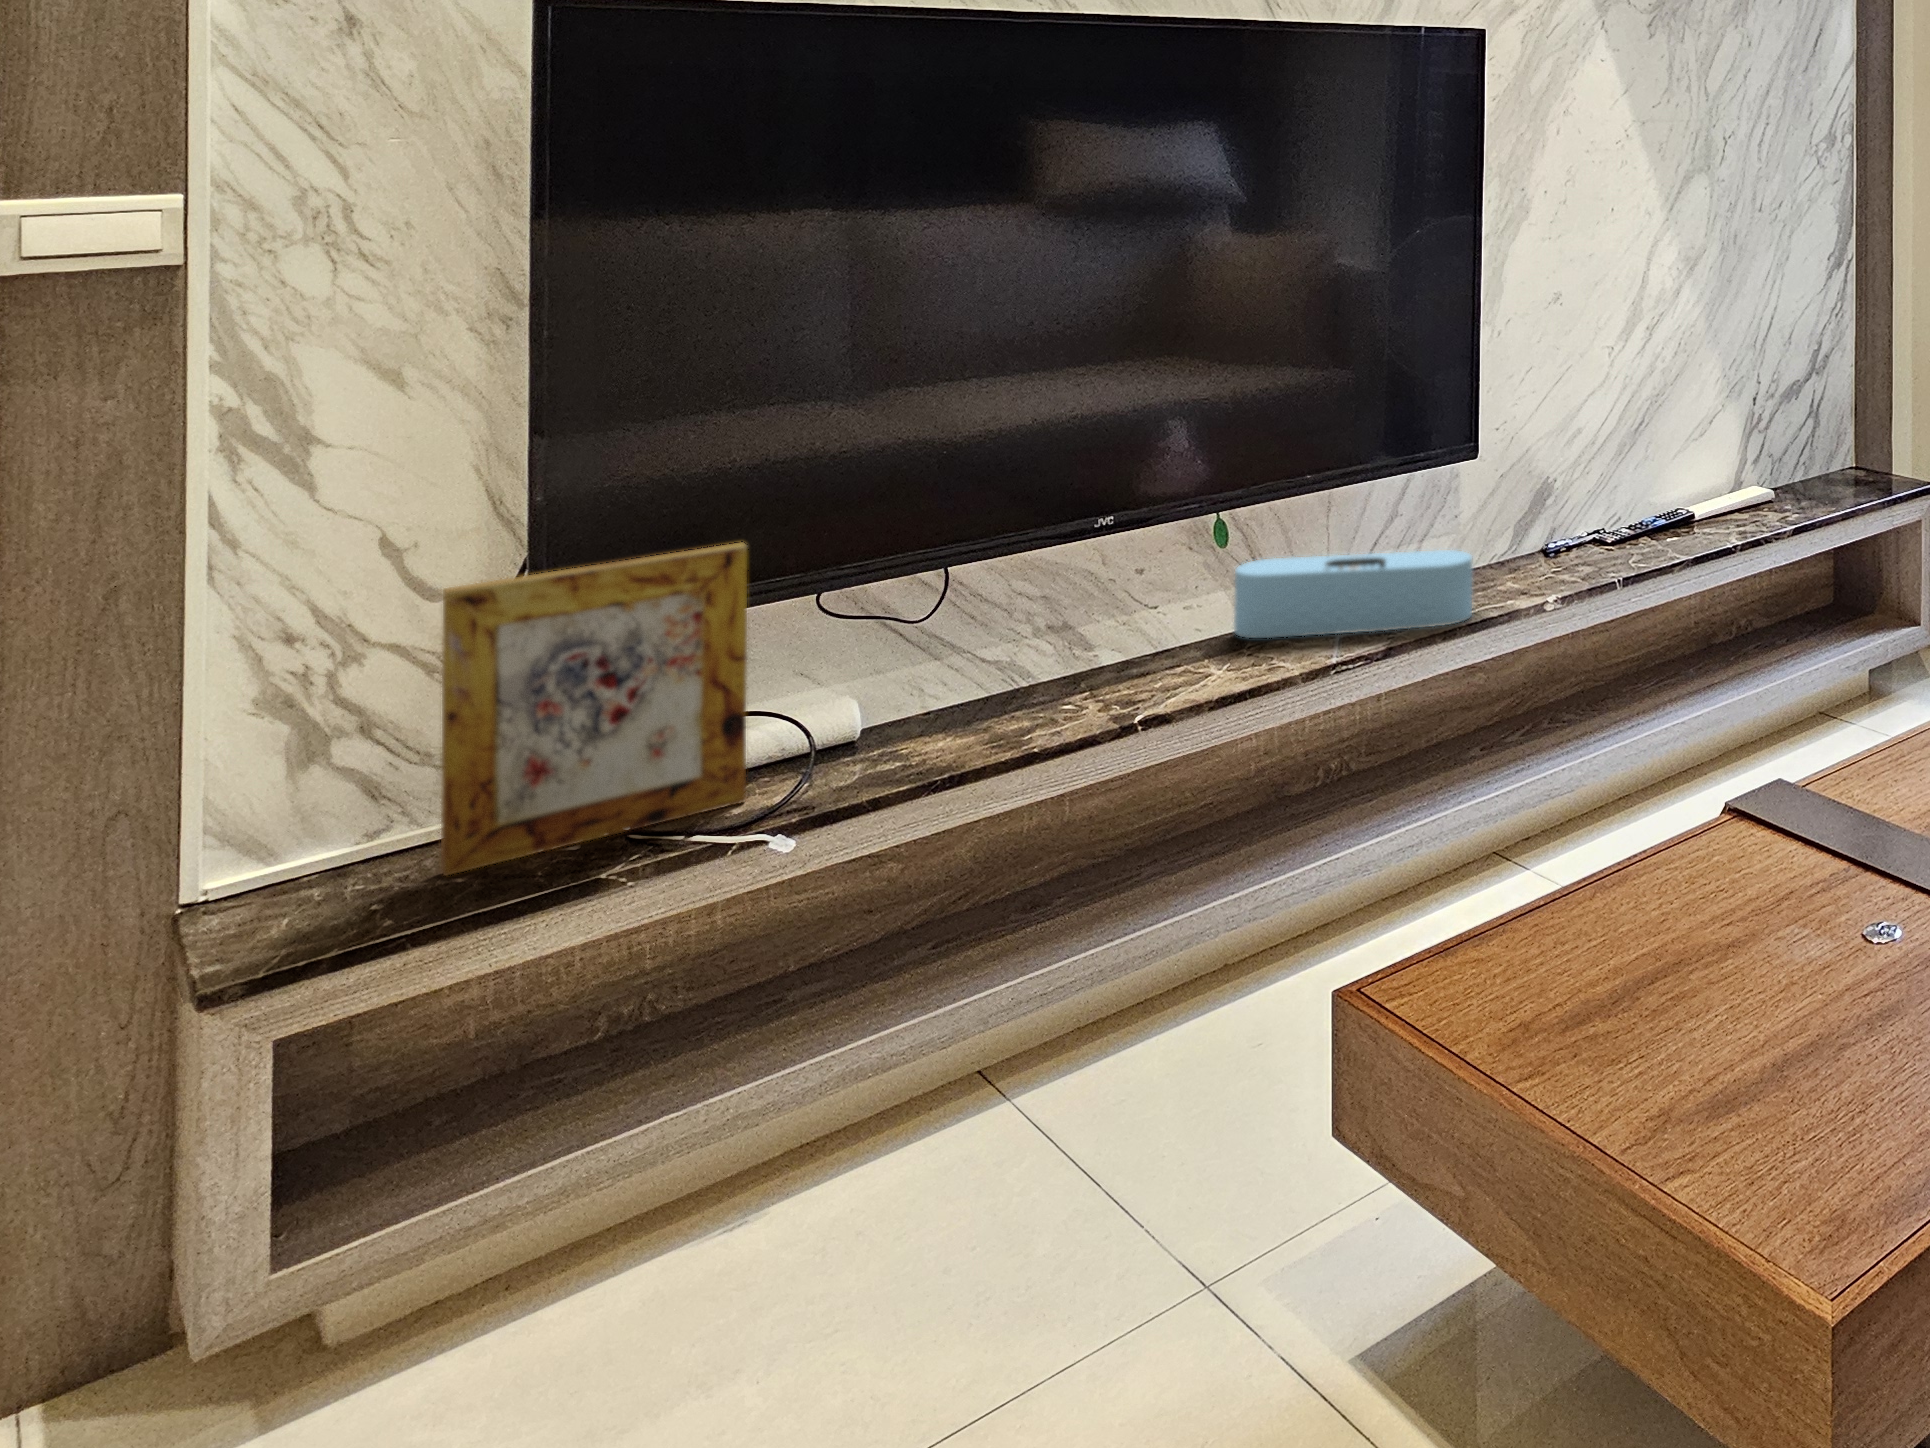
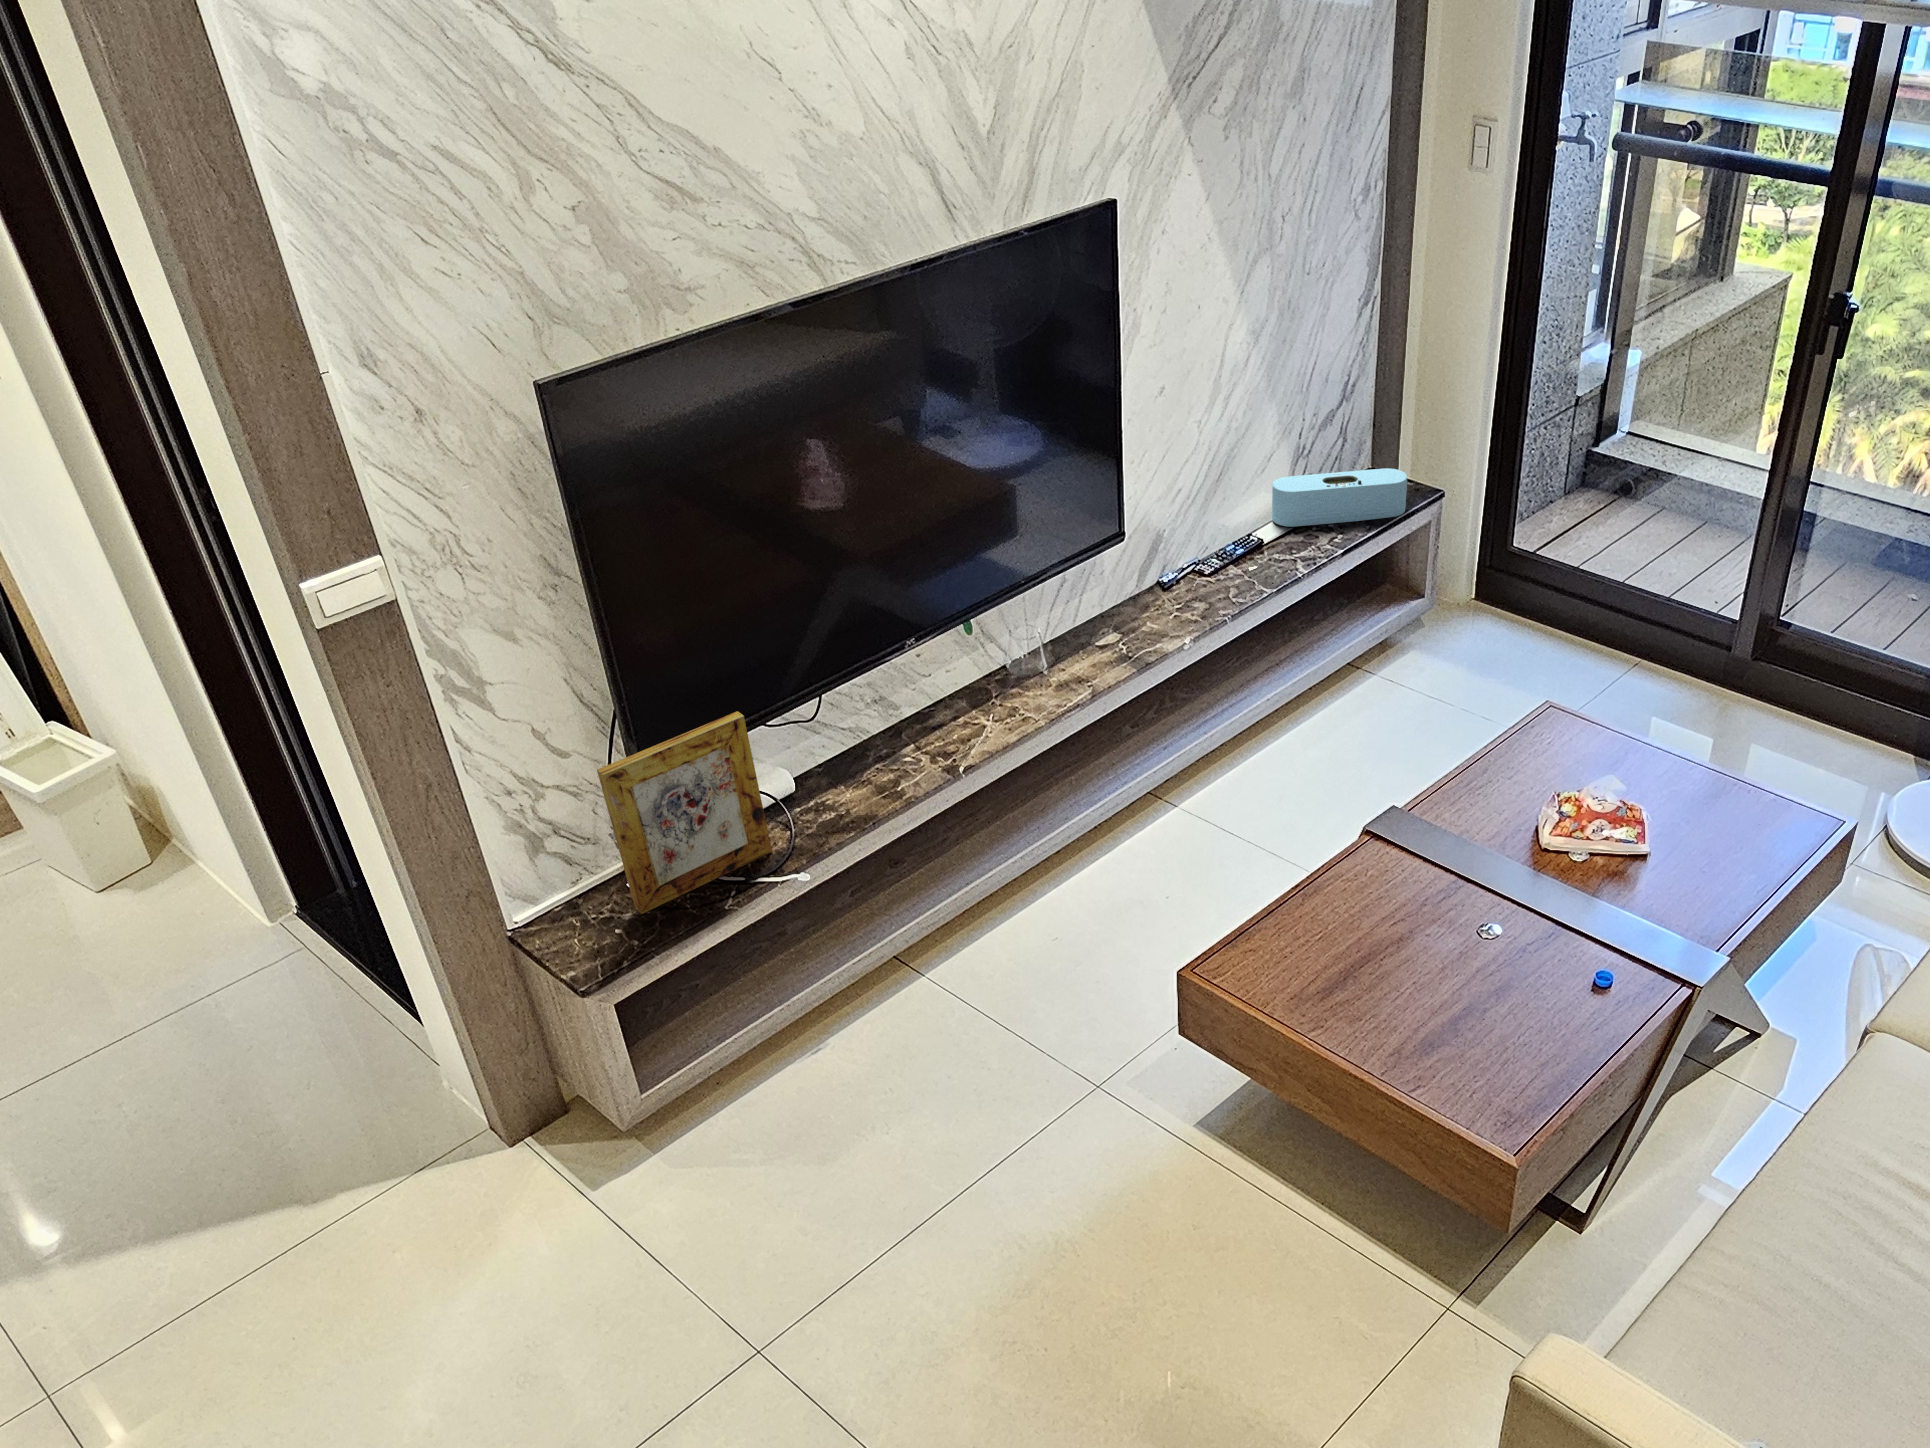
speaker: present [1234,550,1472,638] -> present [1272,468,1407,527]

